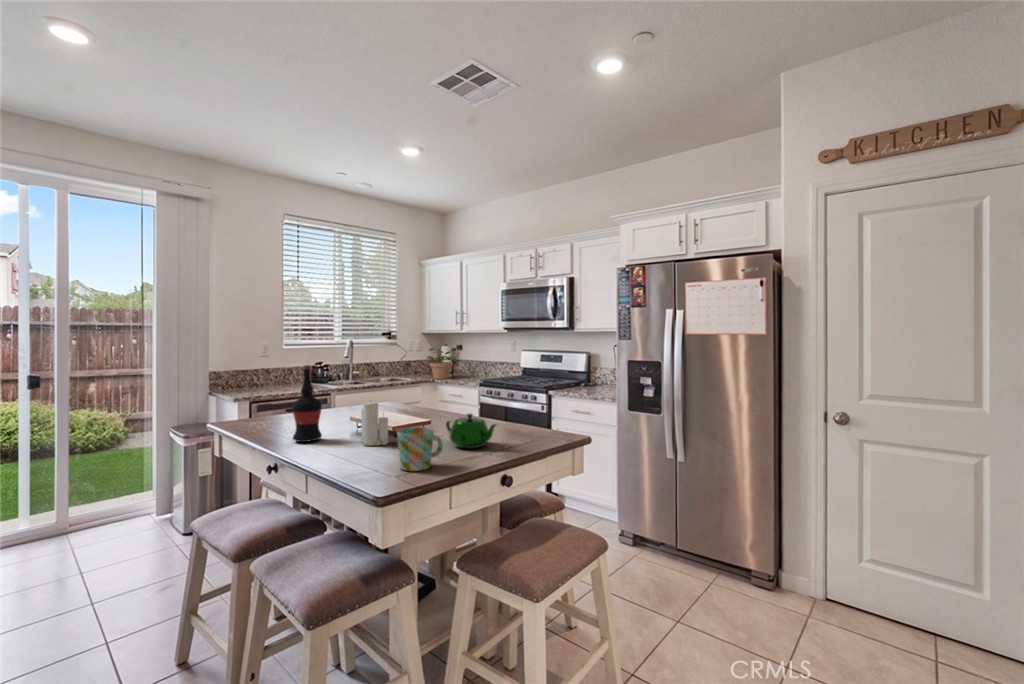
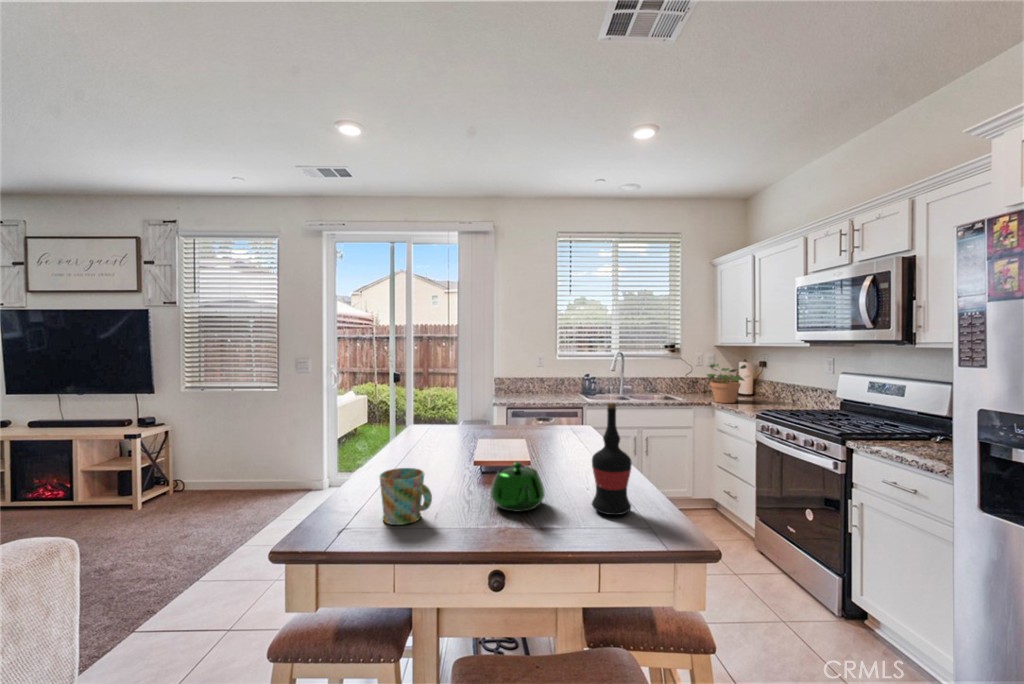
wine bottle: present [292,365,322,442] -> present [592,403,632,515]
candle: present [361,402,388,445] -> none [434,424,459,480]

